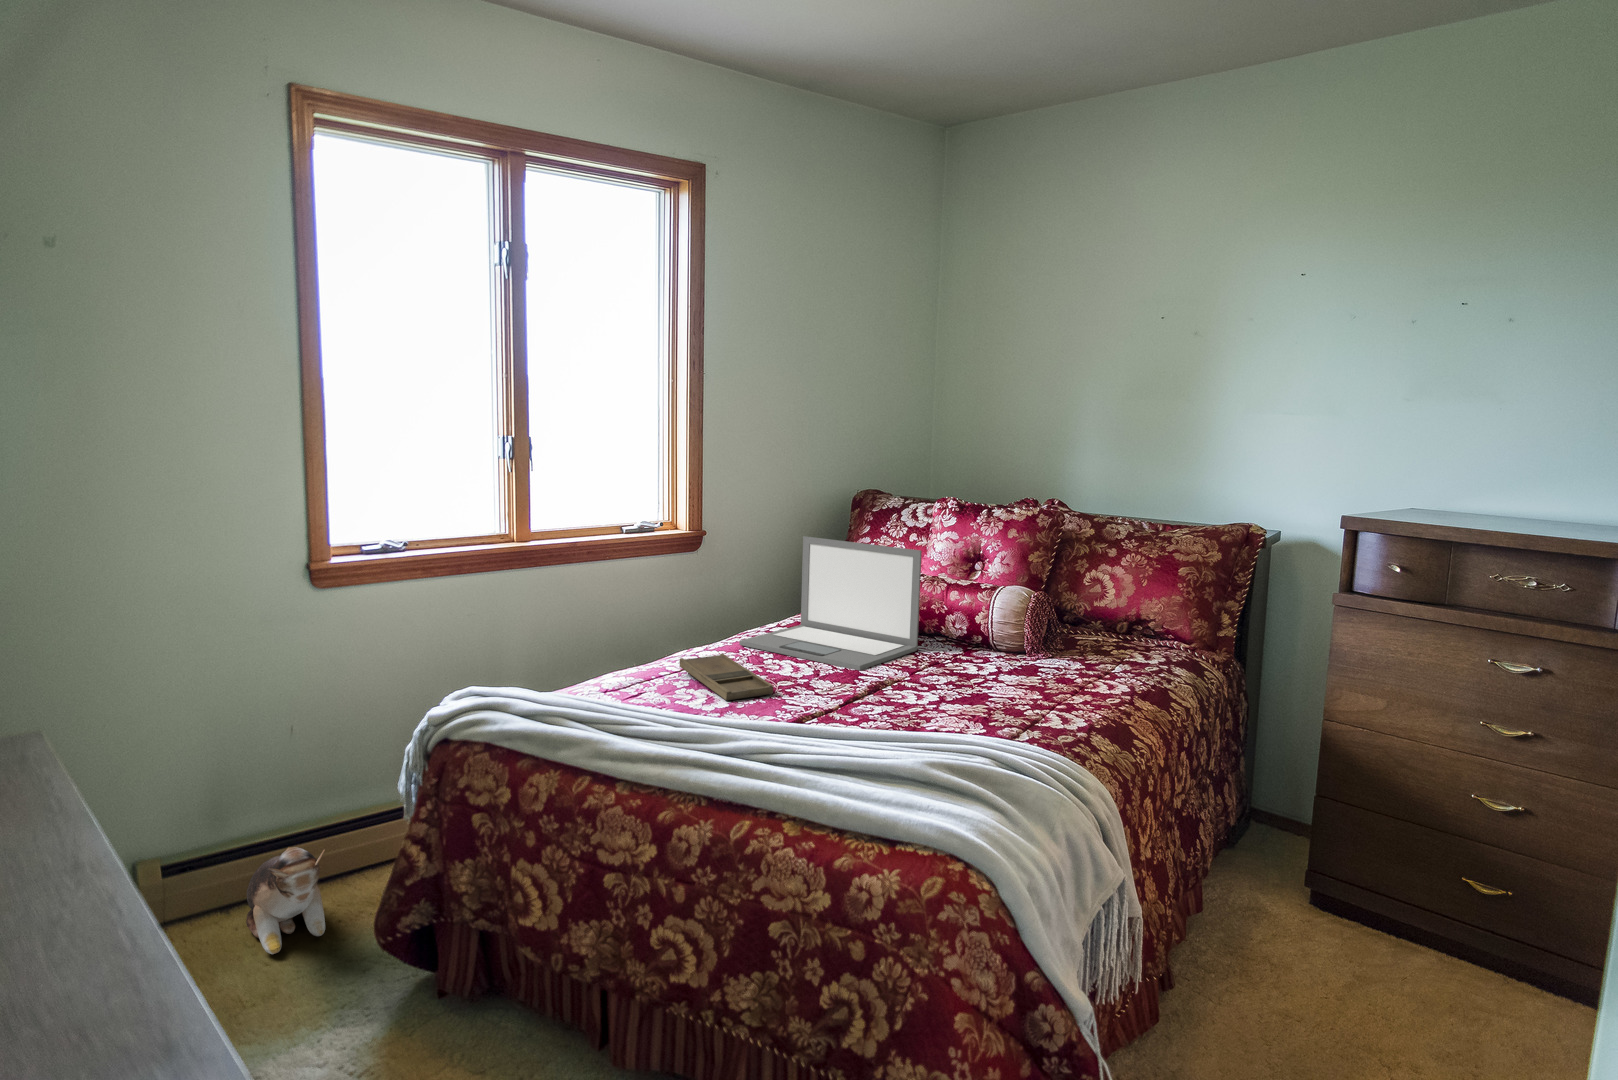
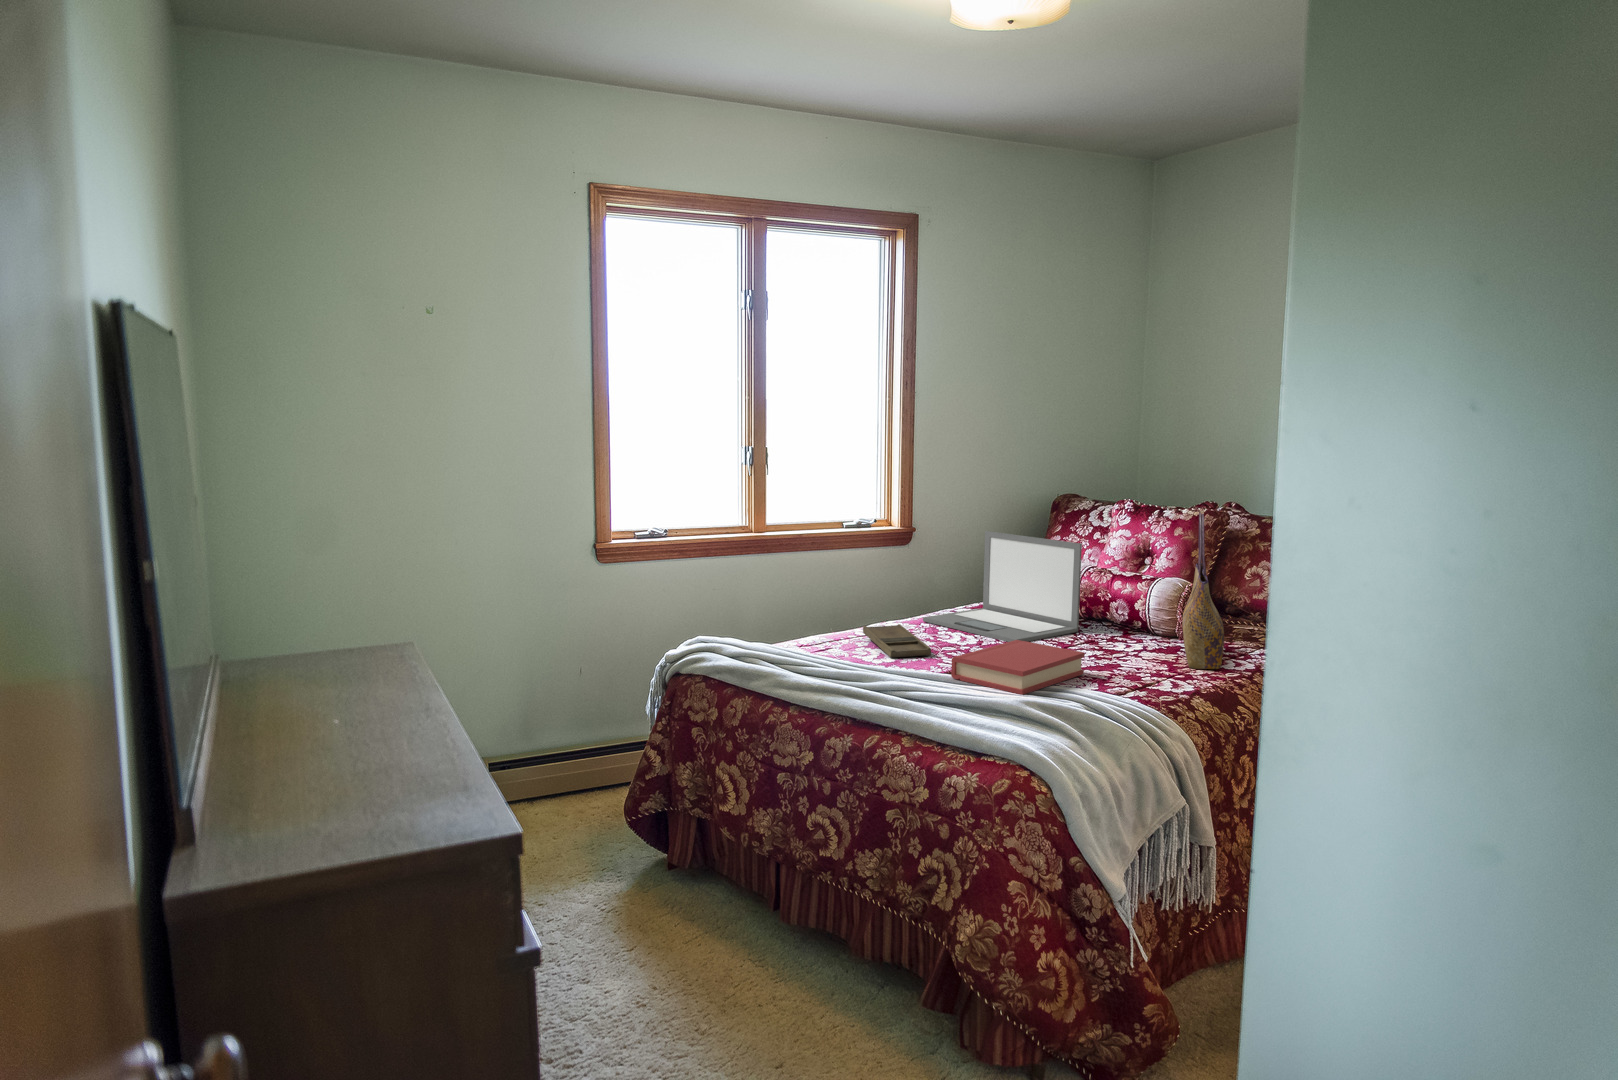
tote bag: none [1037,516,1097,693] -> present [1182,513,1224,669]
hardback book: none [814,670,961,746] -> present [951,640,1085,695]
plush toy: present [246,847,325,954] -> none [546,751,598,829]

